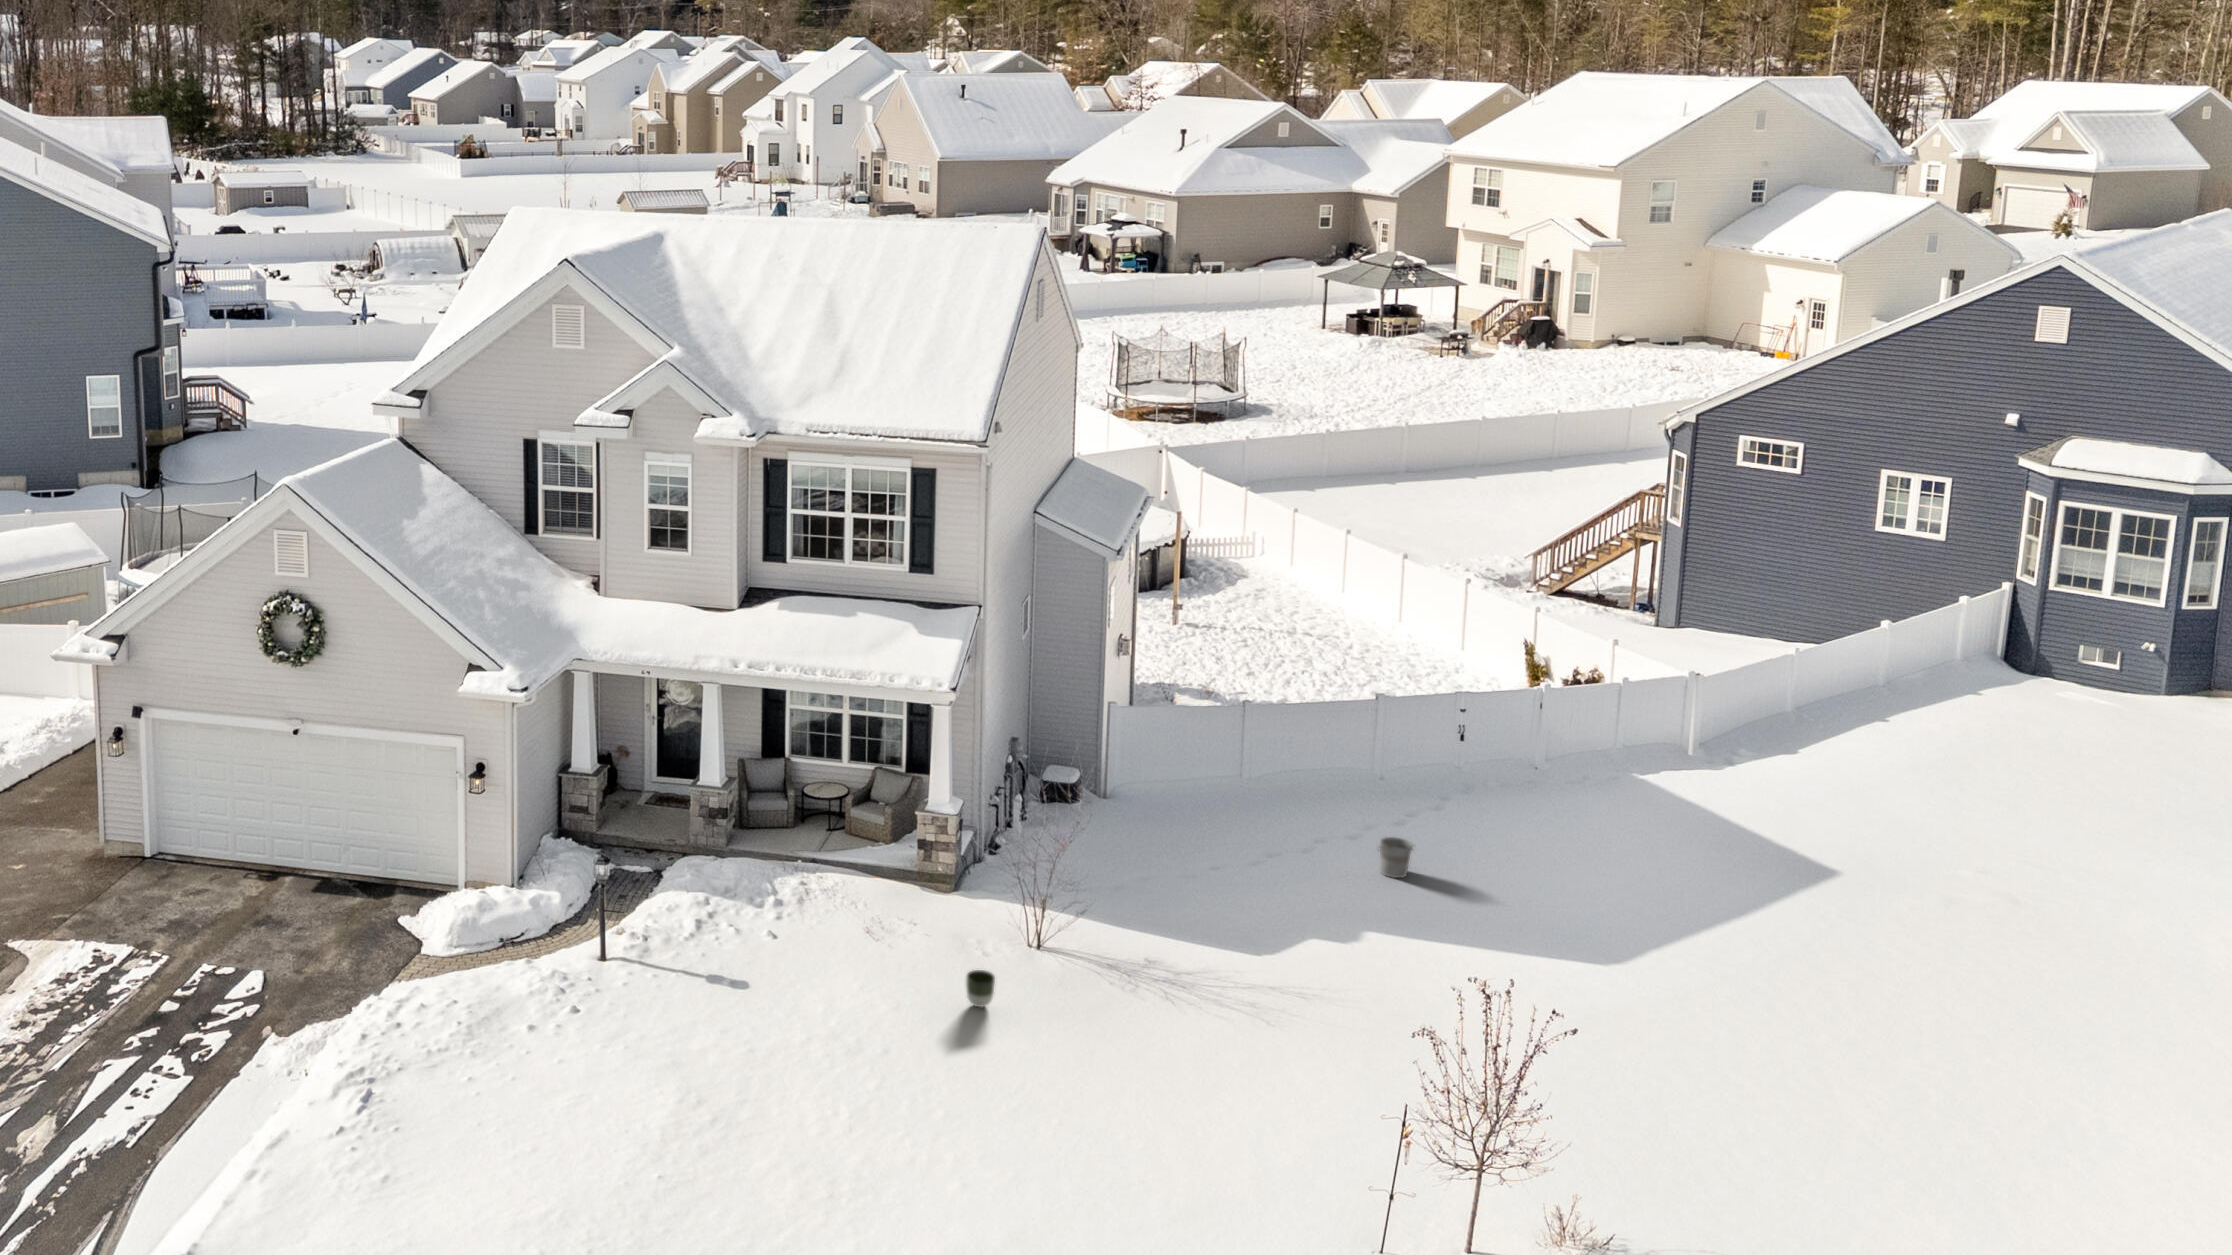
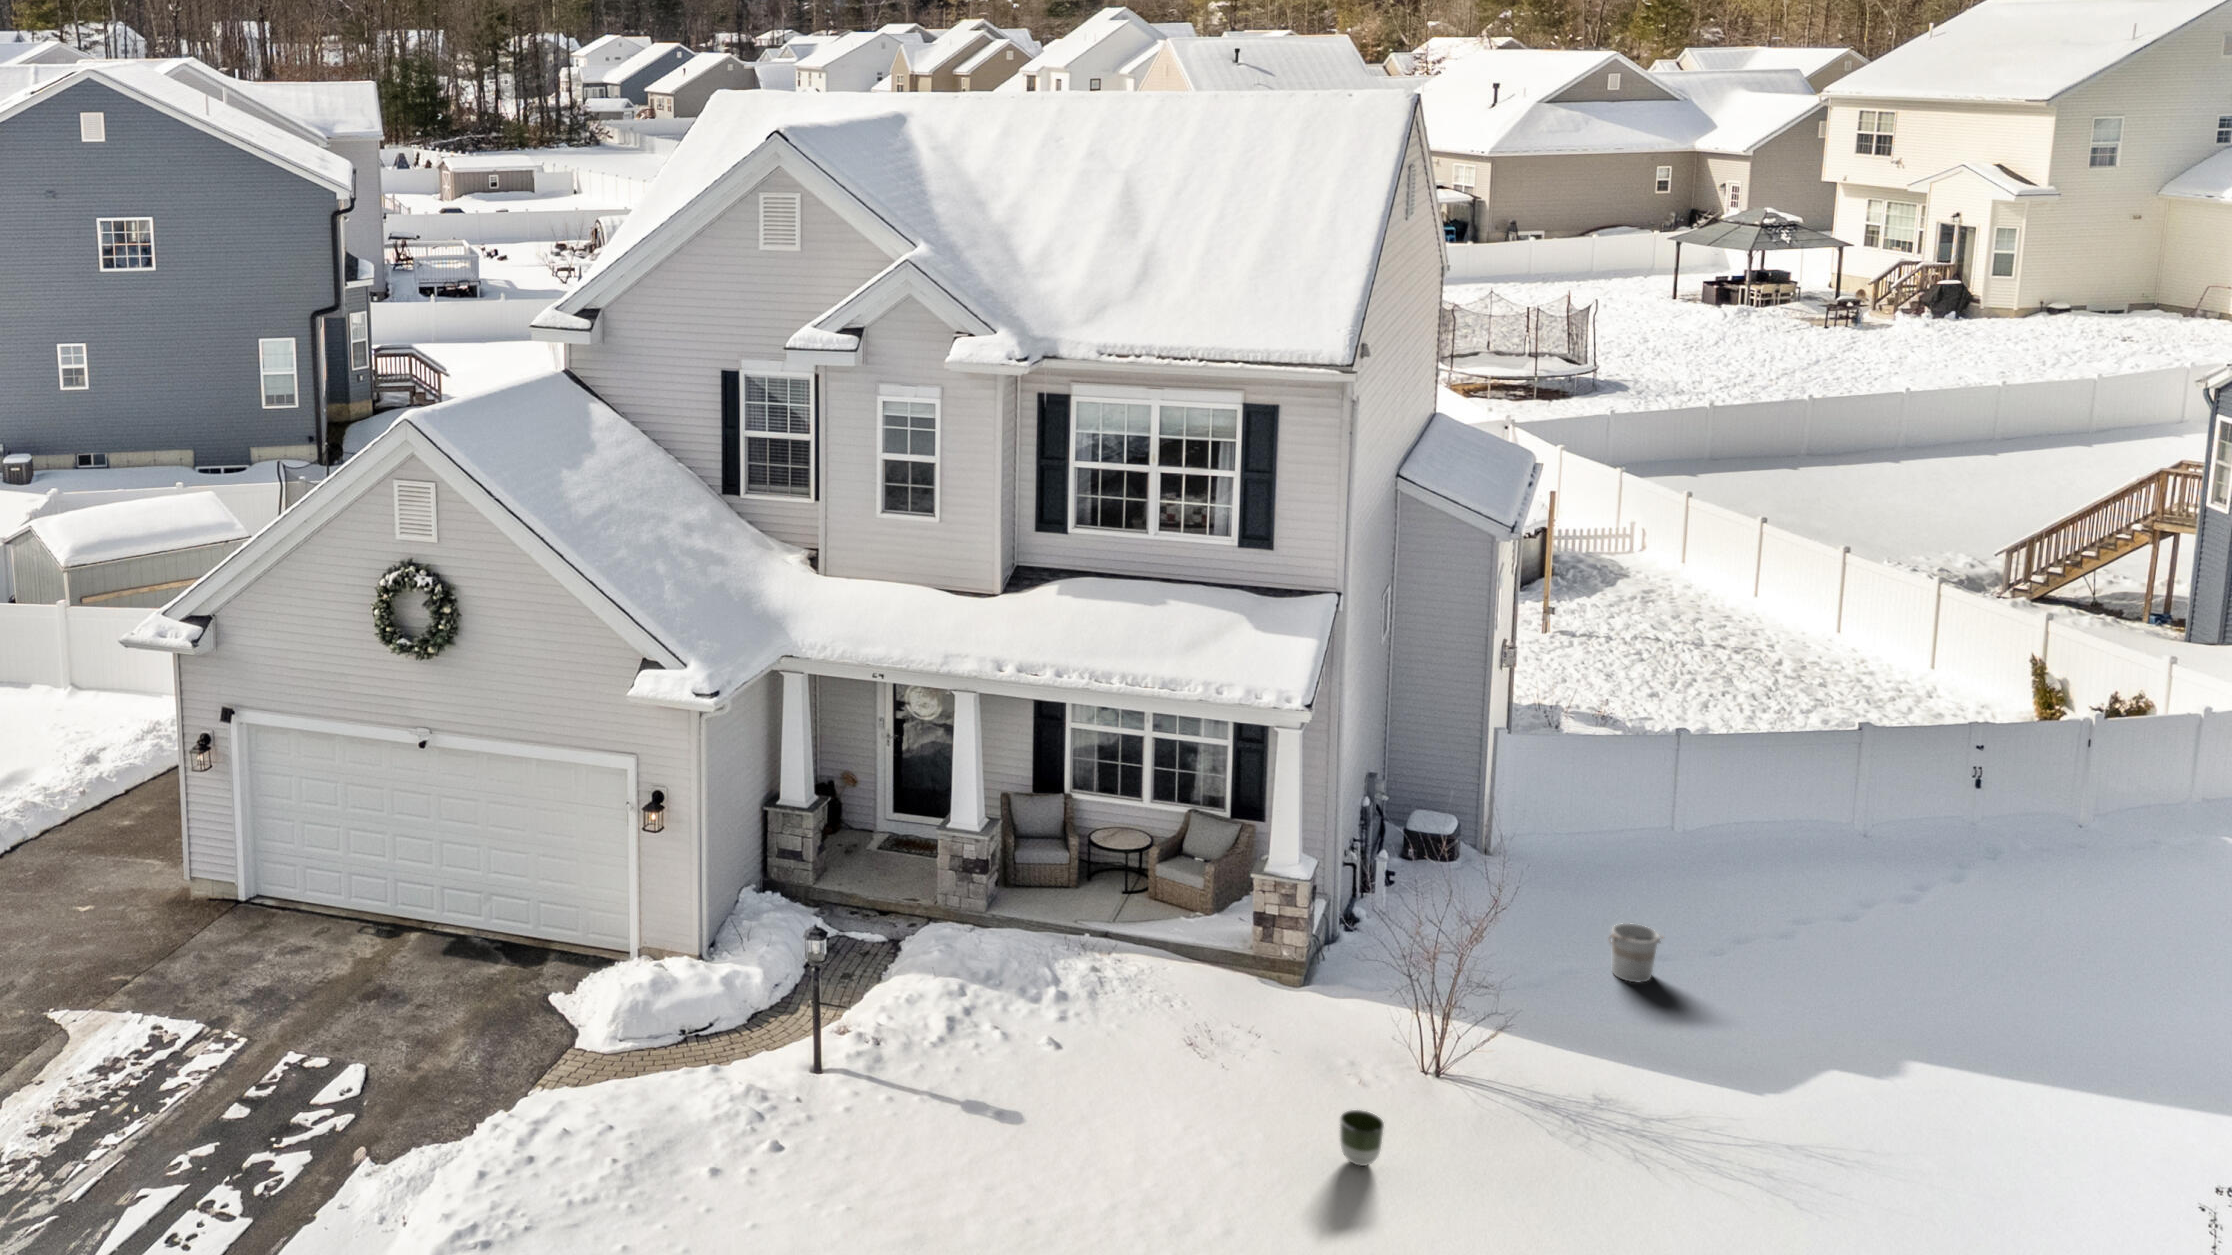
bucket: present [1378,837,1413,878] -> present [1610,923,1663,982]

